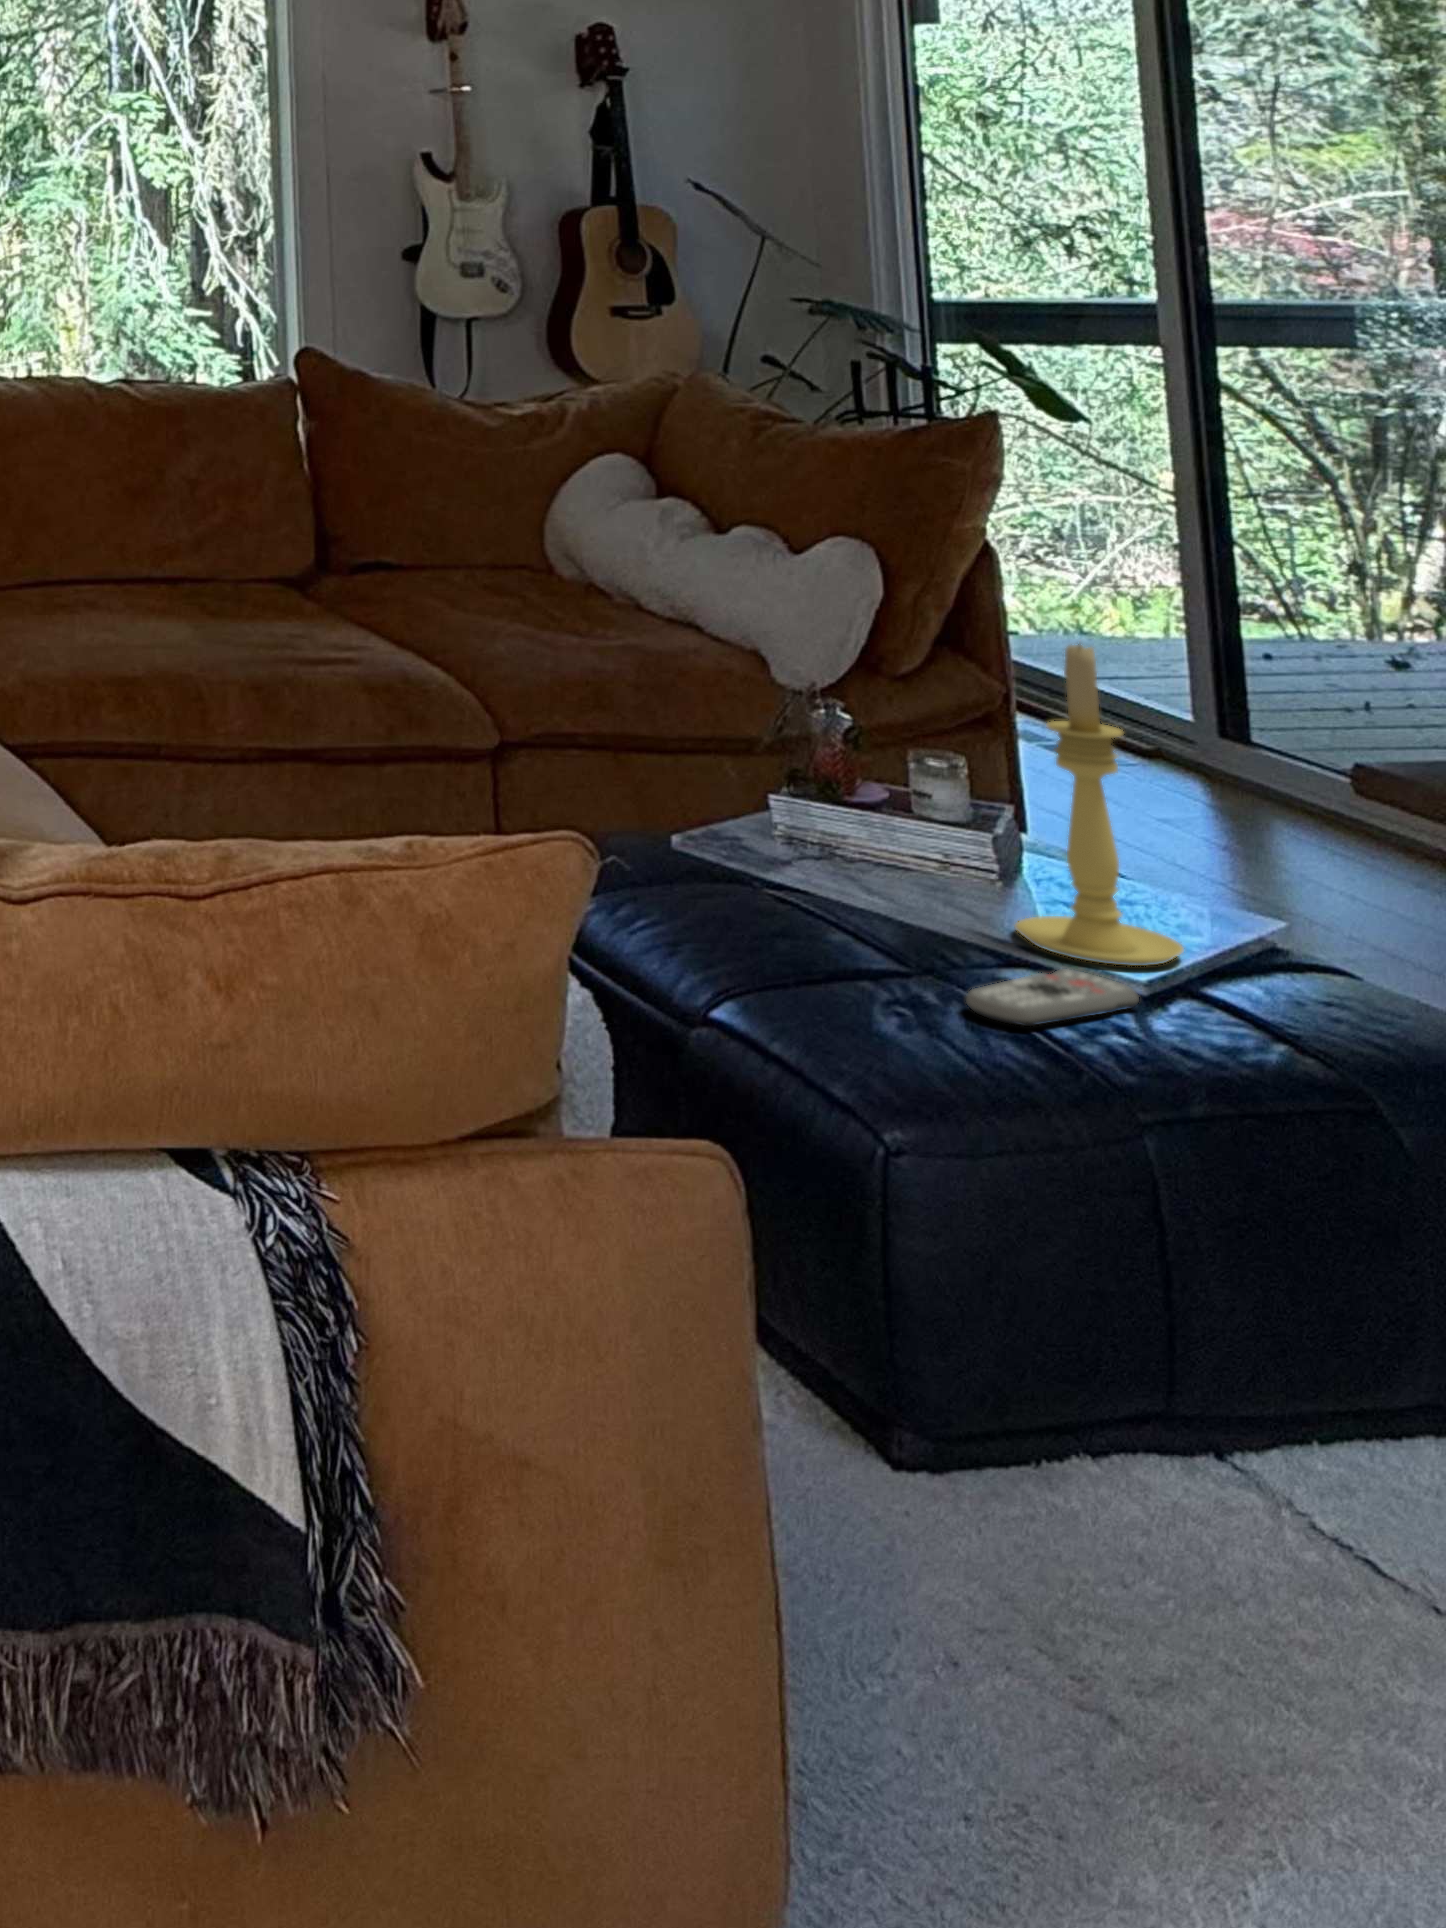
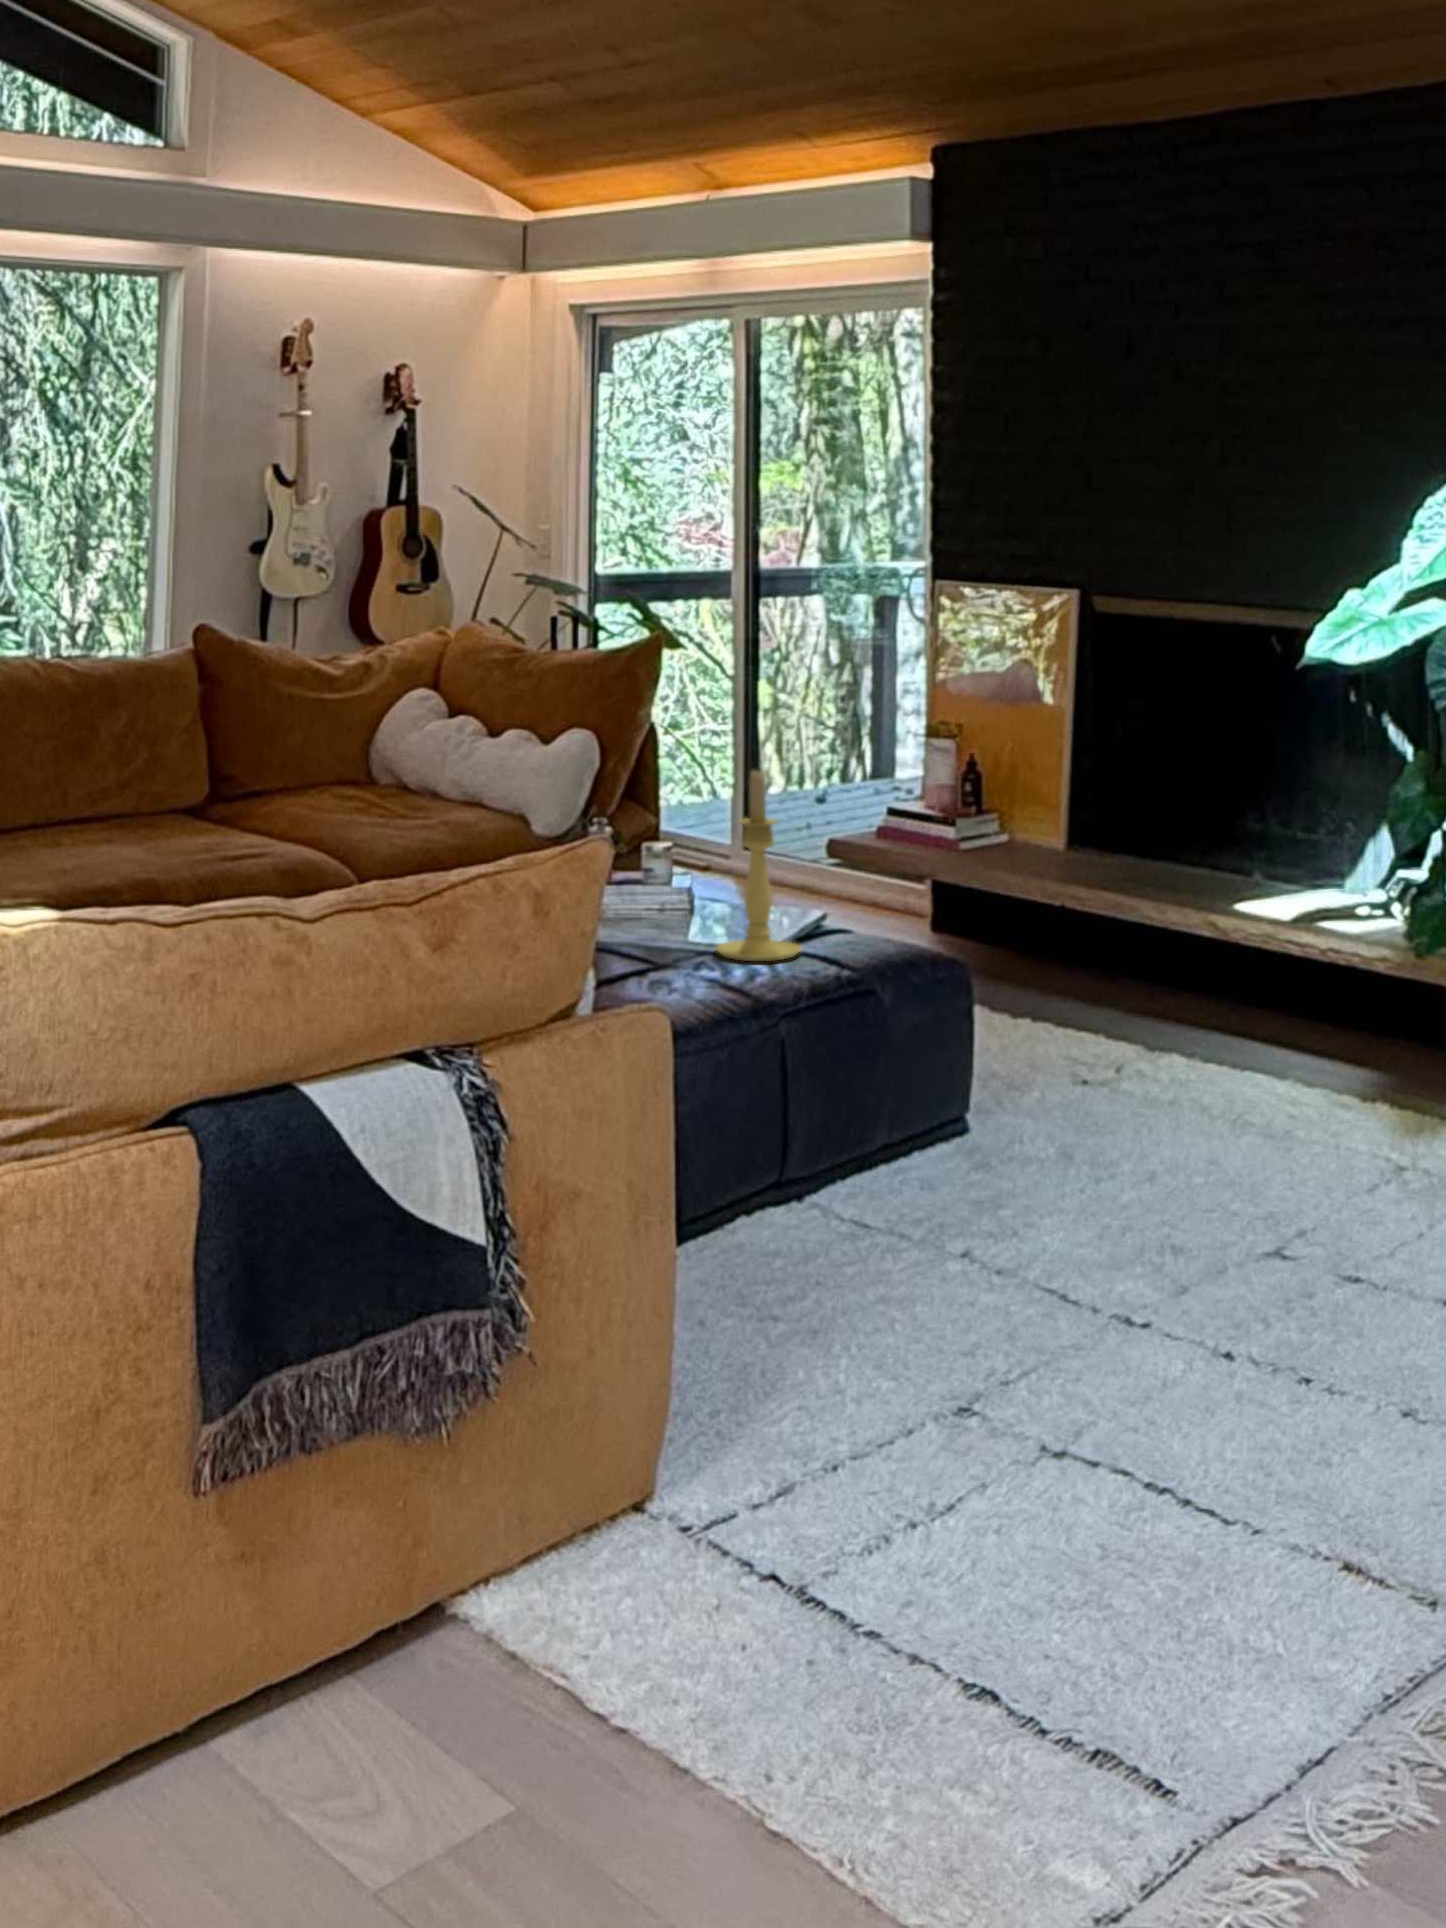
remote control: present [966,969,1139,1026] -> none [701,964,786,996]

